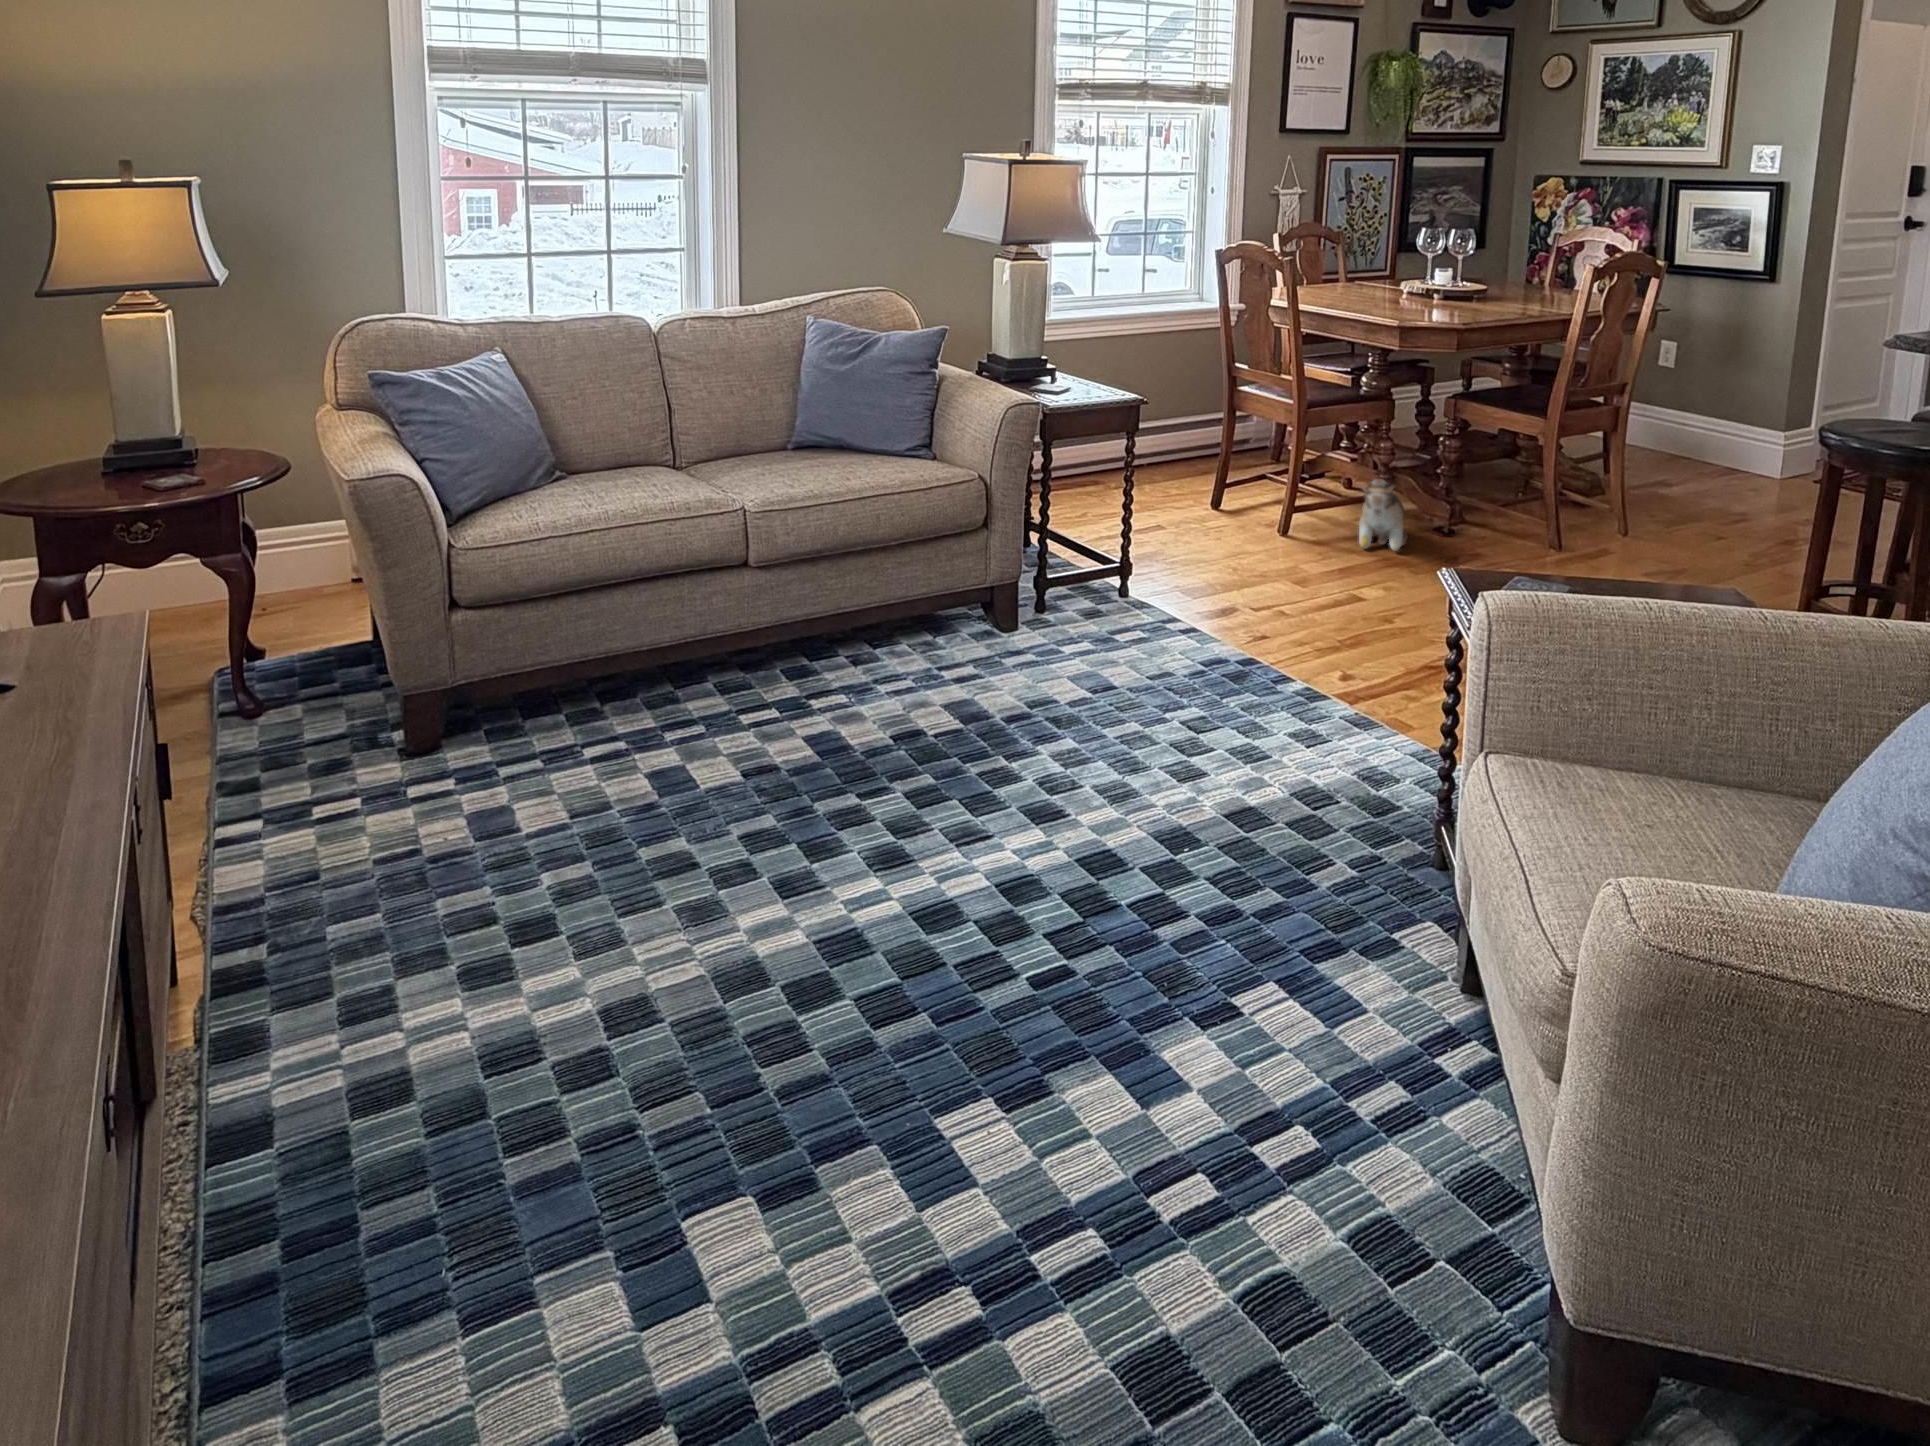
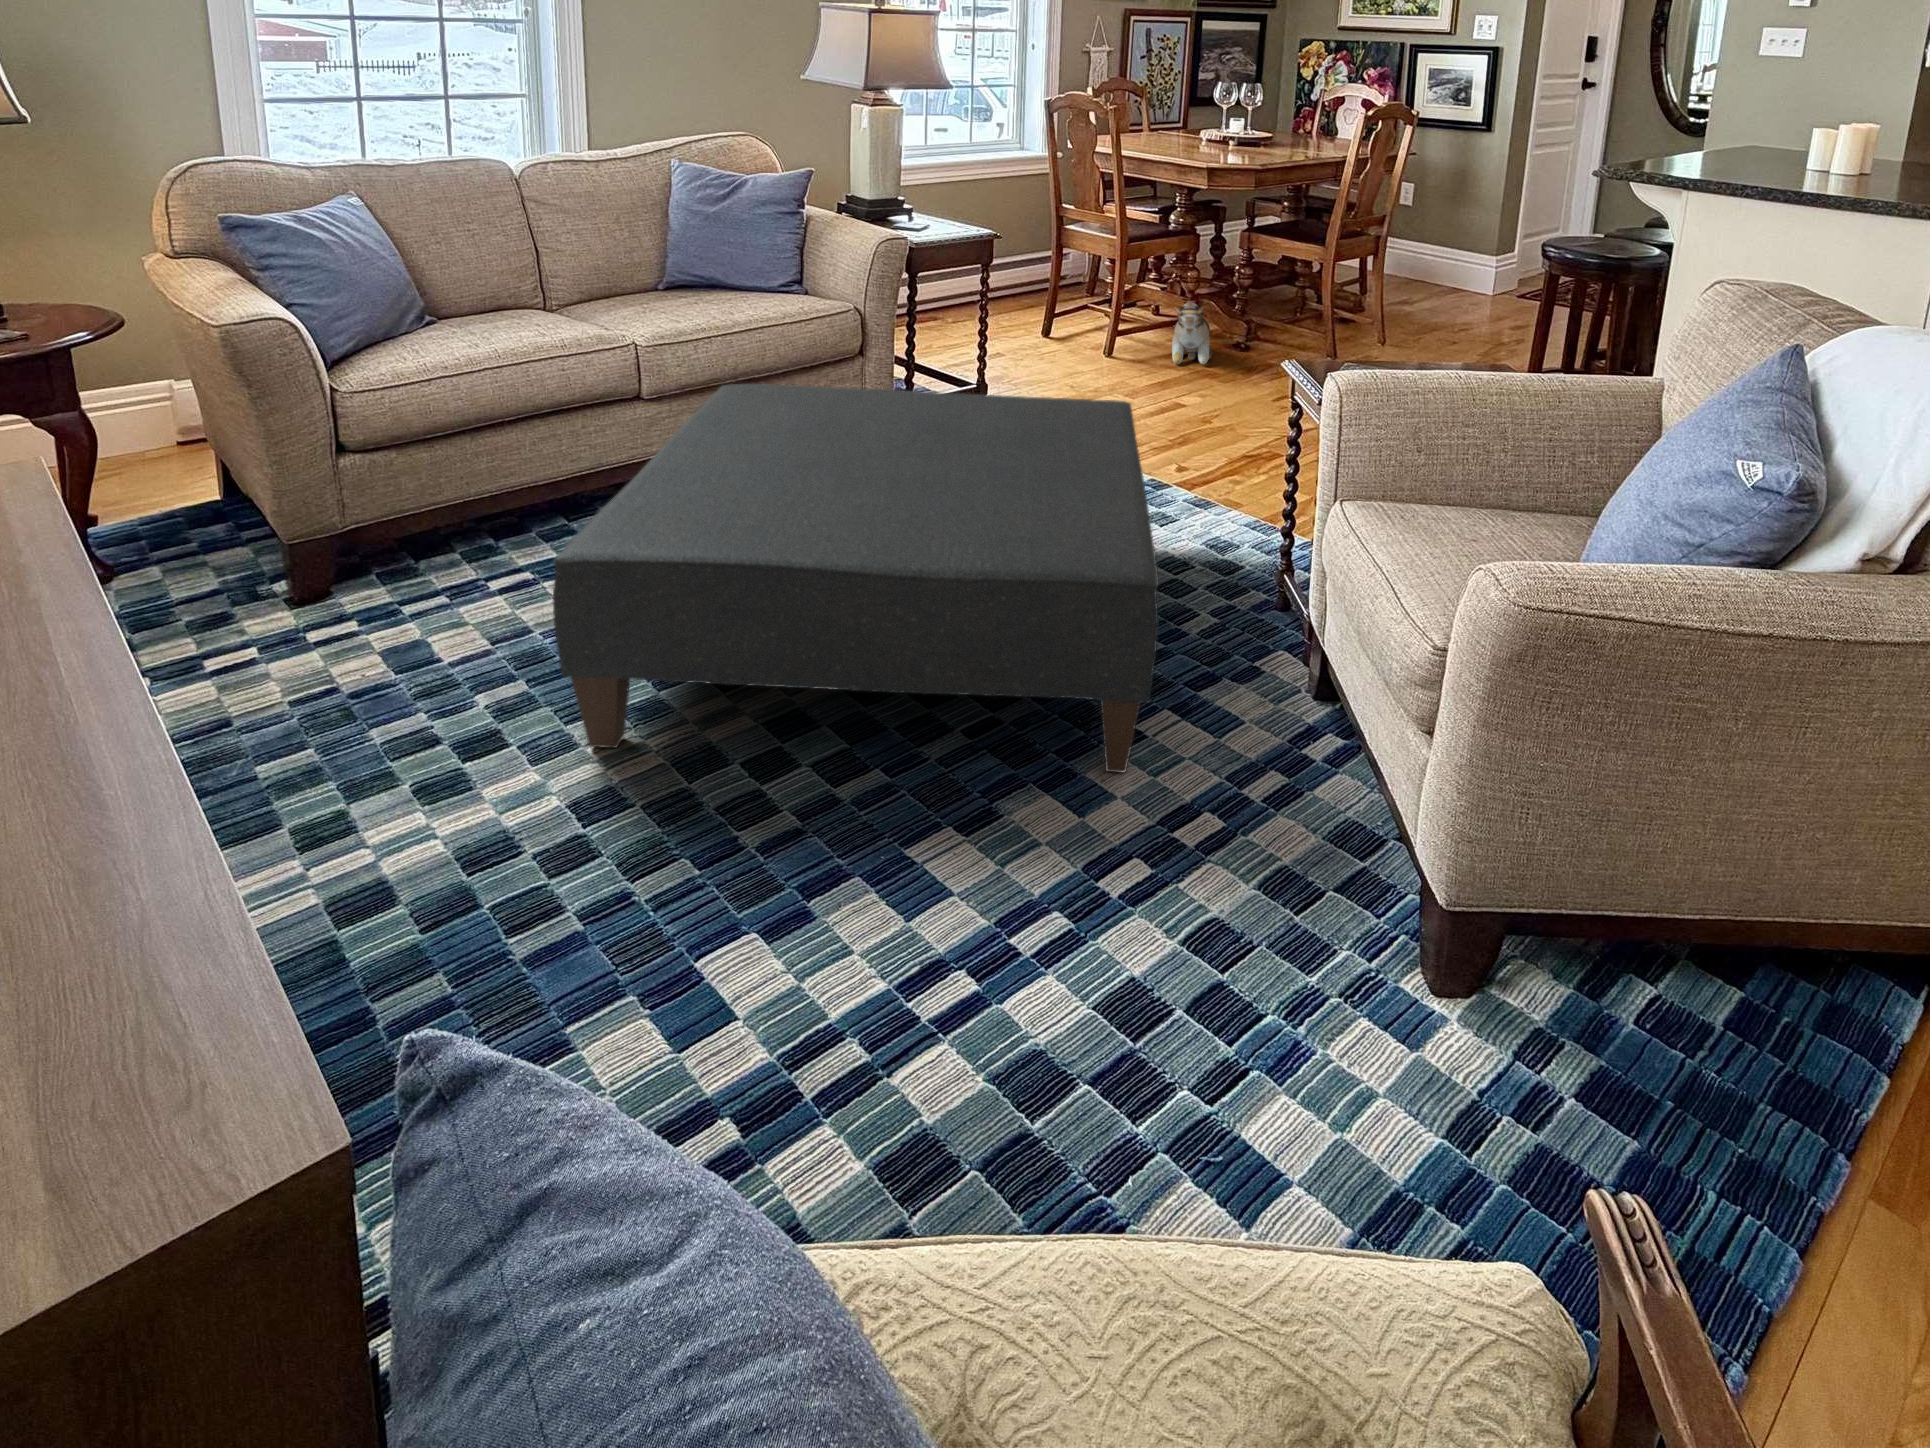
ottoman: none [606,556,1269,1056] -> present [553,384,1159,772]

